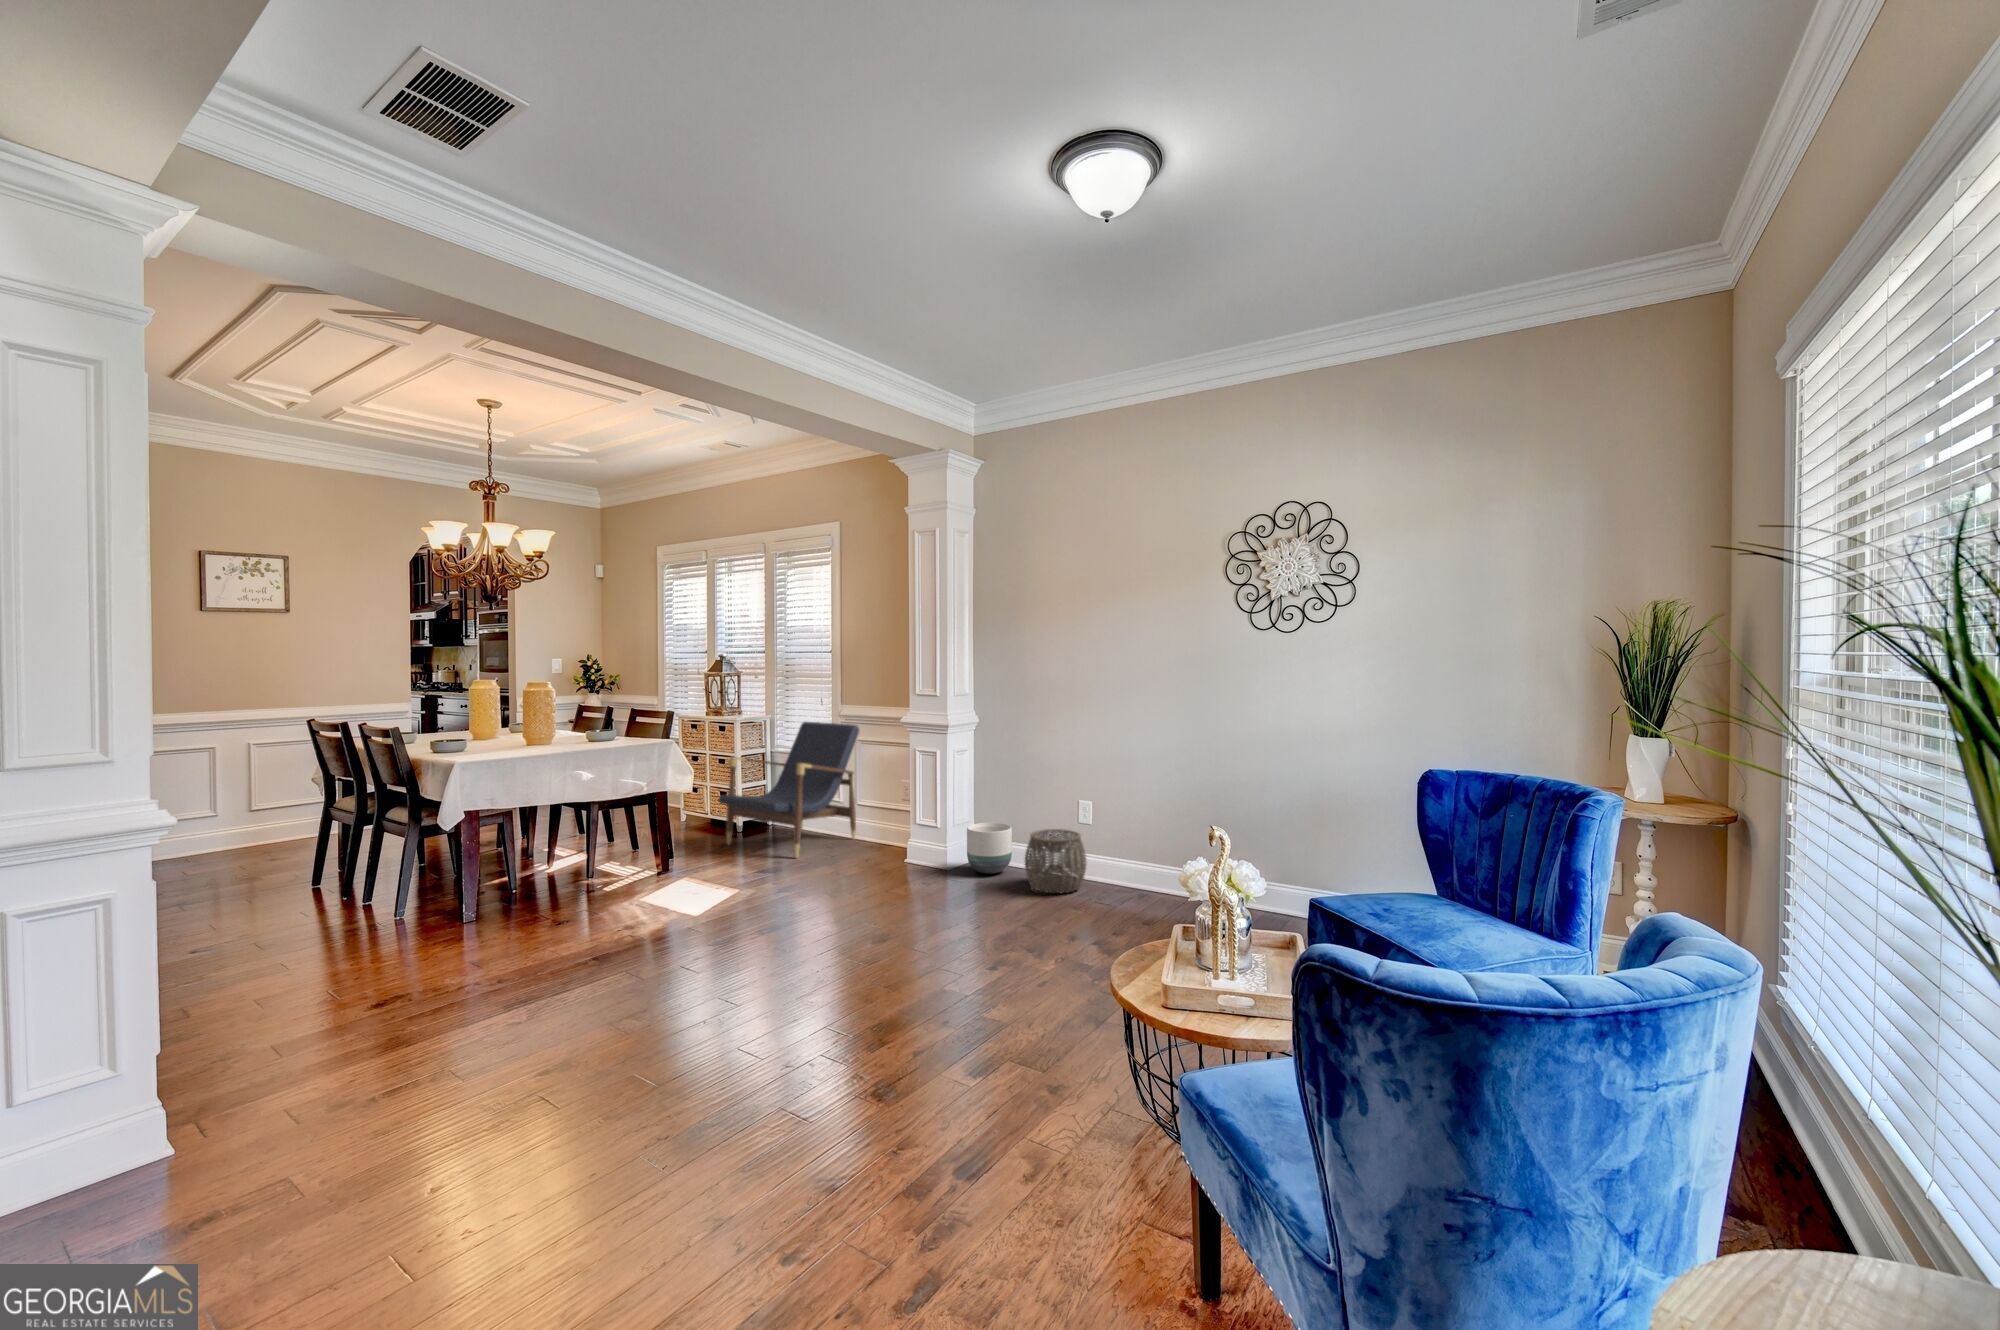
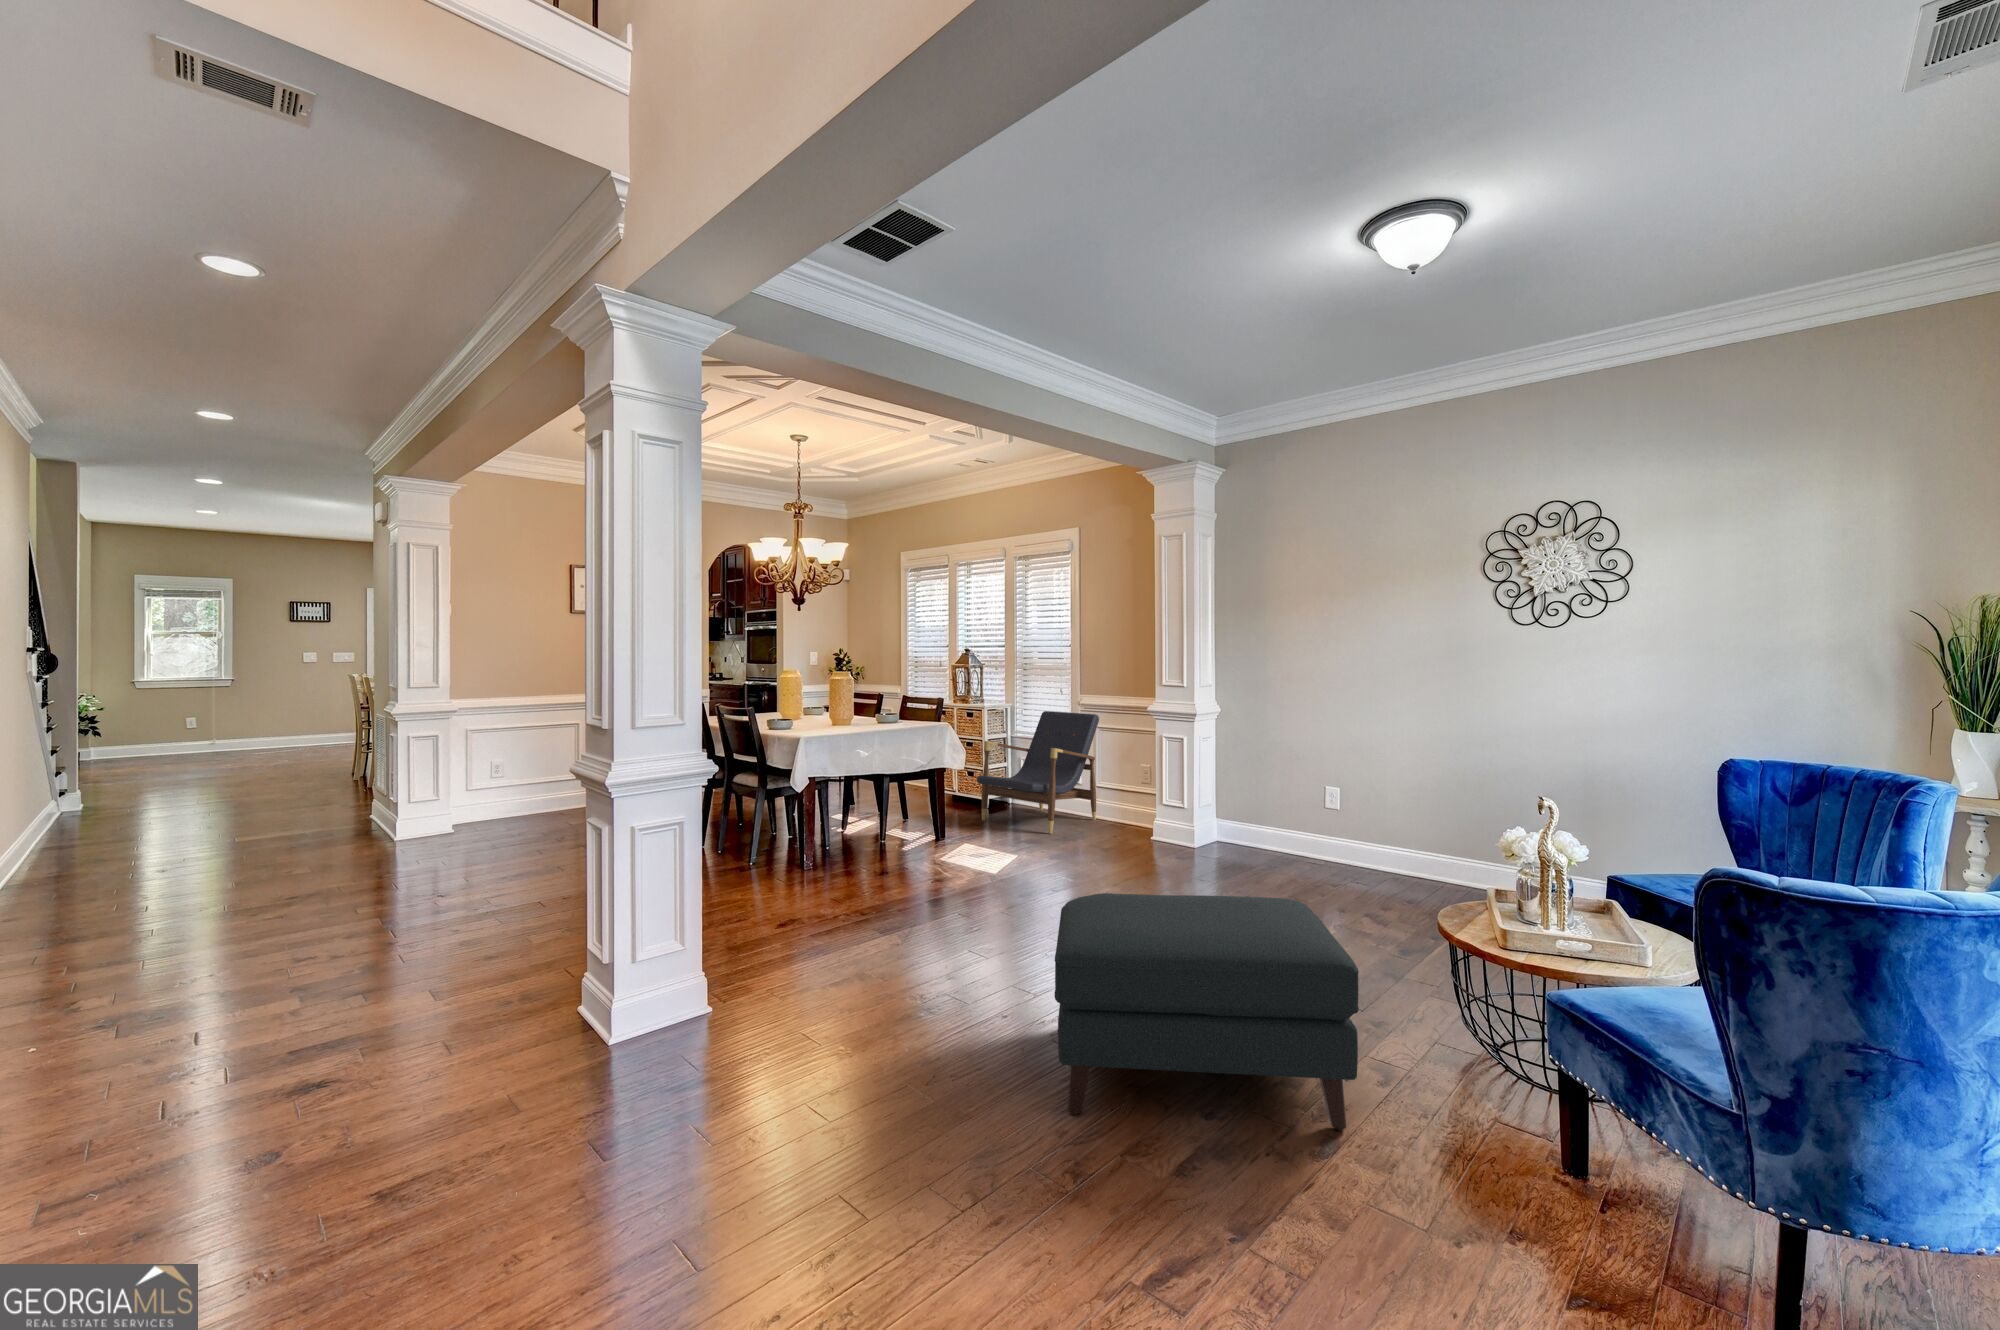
planter: present [967,823,1012,874] -> none [1215,806,1258,853]
woven basket: present [1025,829,1086,893] -> none [1276,813,1339,873]
ottoman: none [579,954,972,1277] -> present [1055,893,1359,1131]

